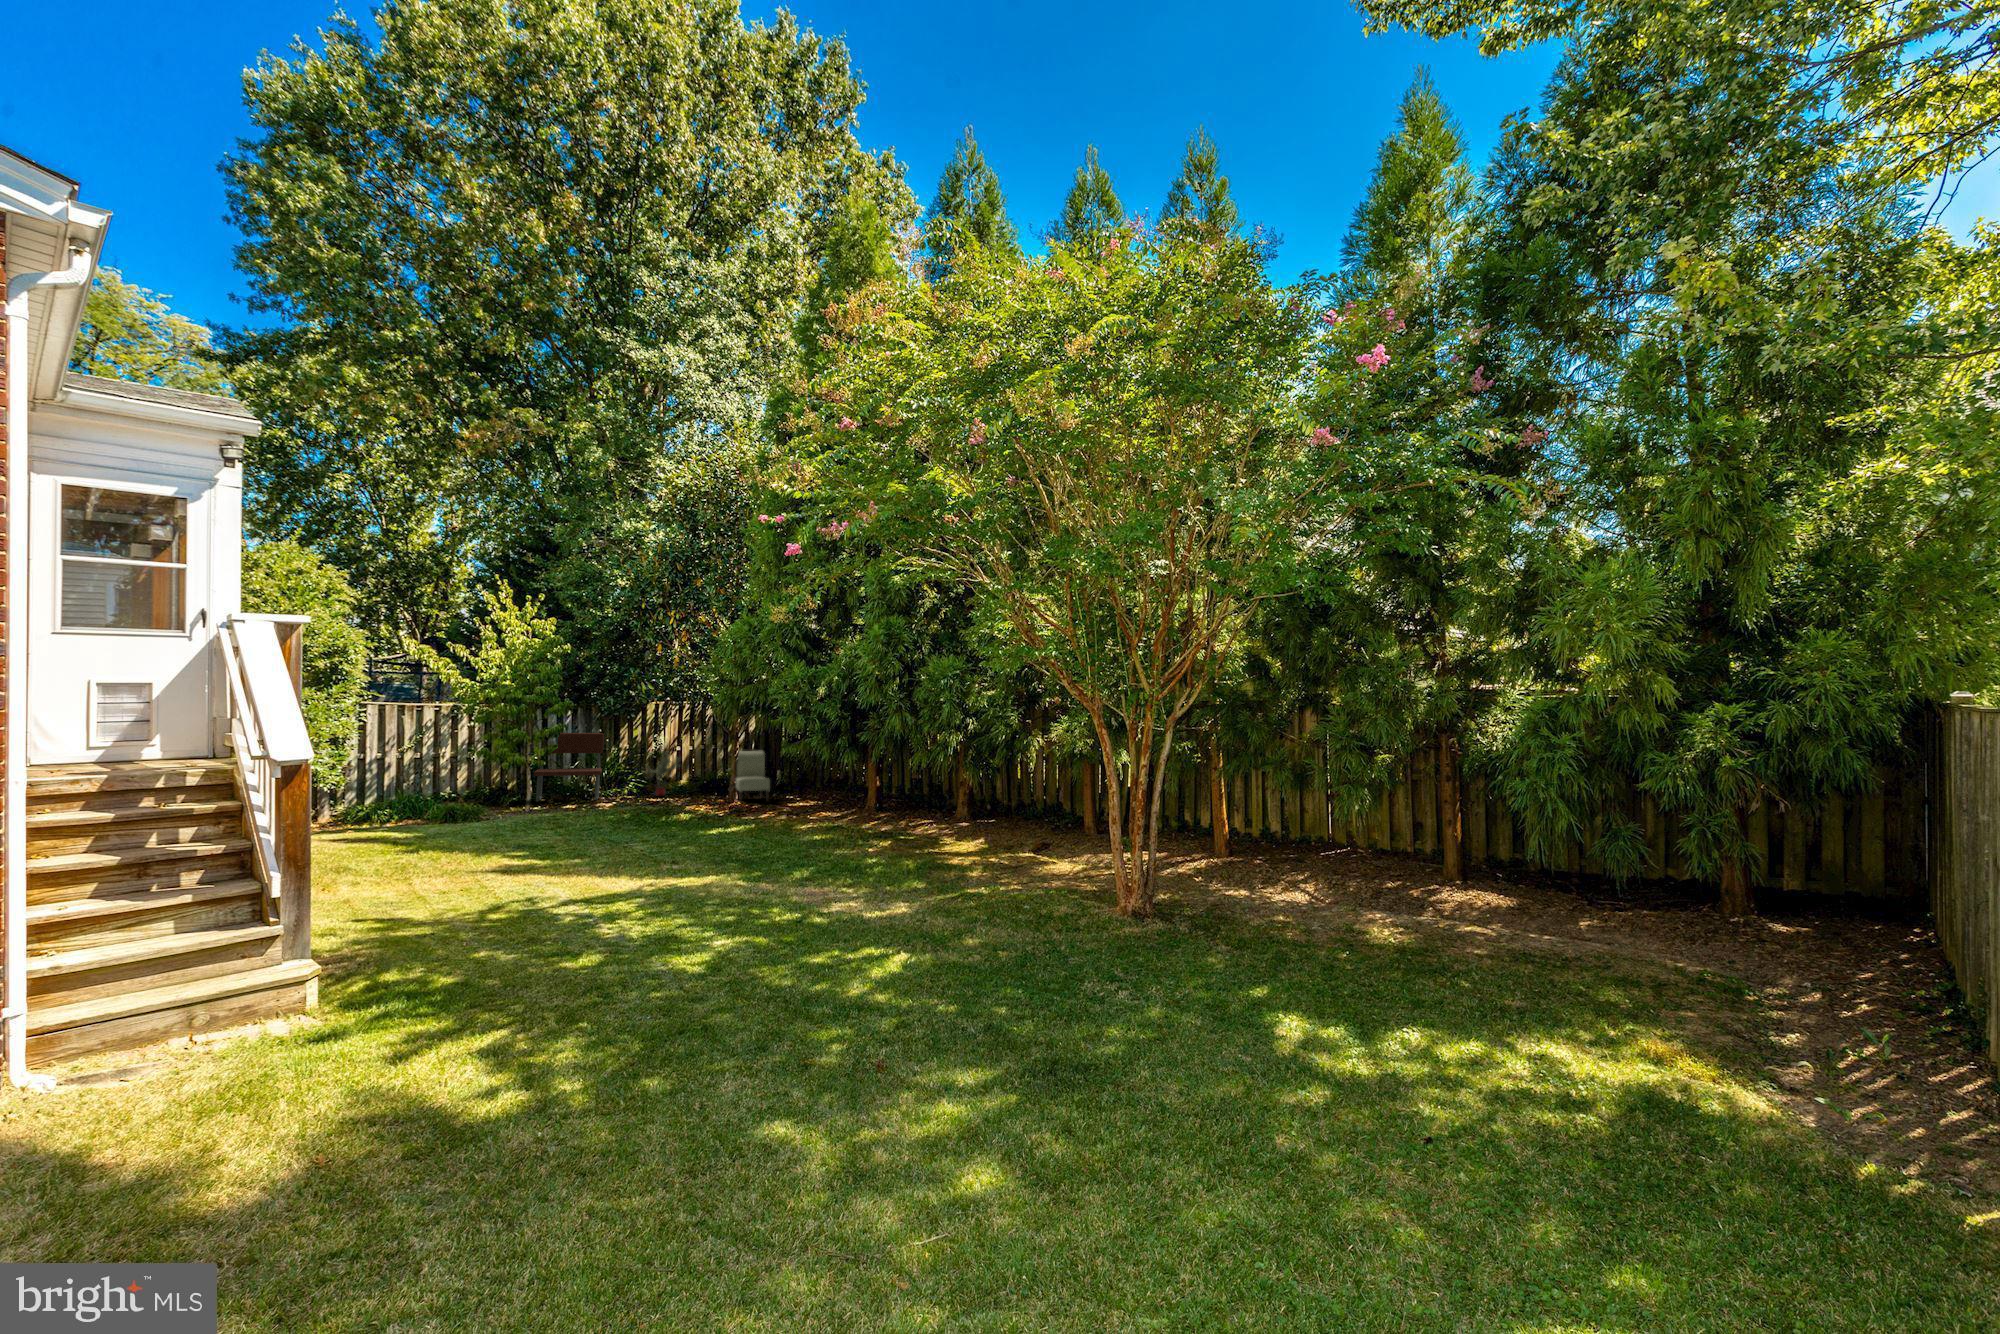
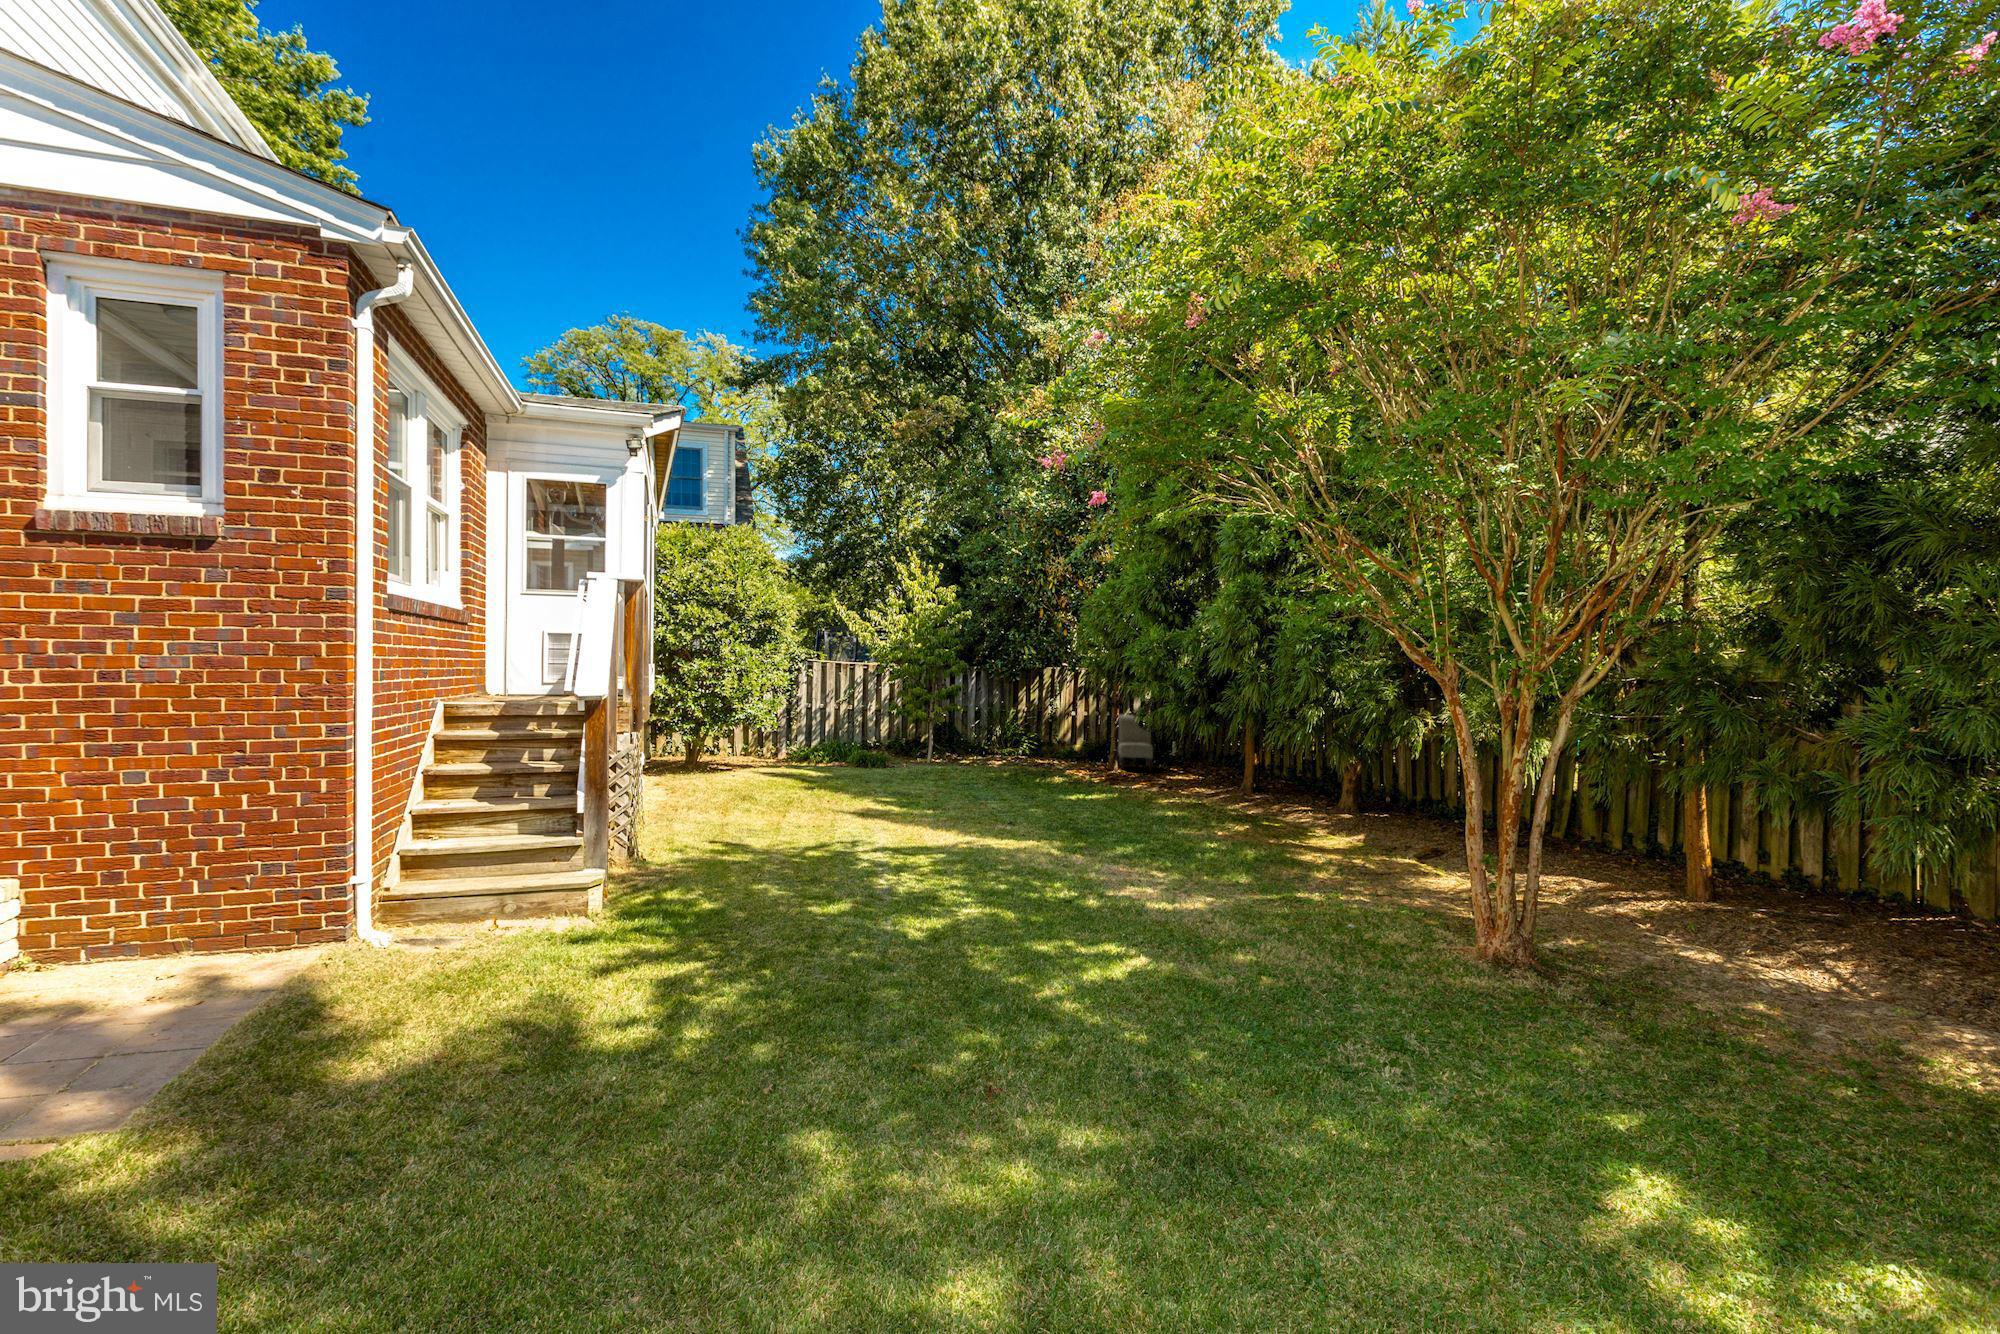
bench: present [534,733,604,802] -> none [939,692,1000,758]
potted tree: present [643,753,680,796] -> none [1033,712,1071,758]

